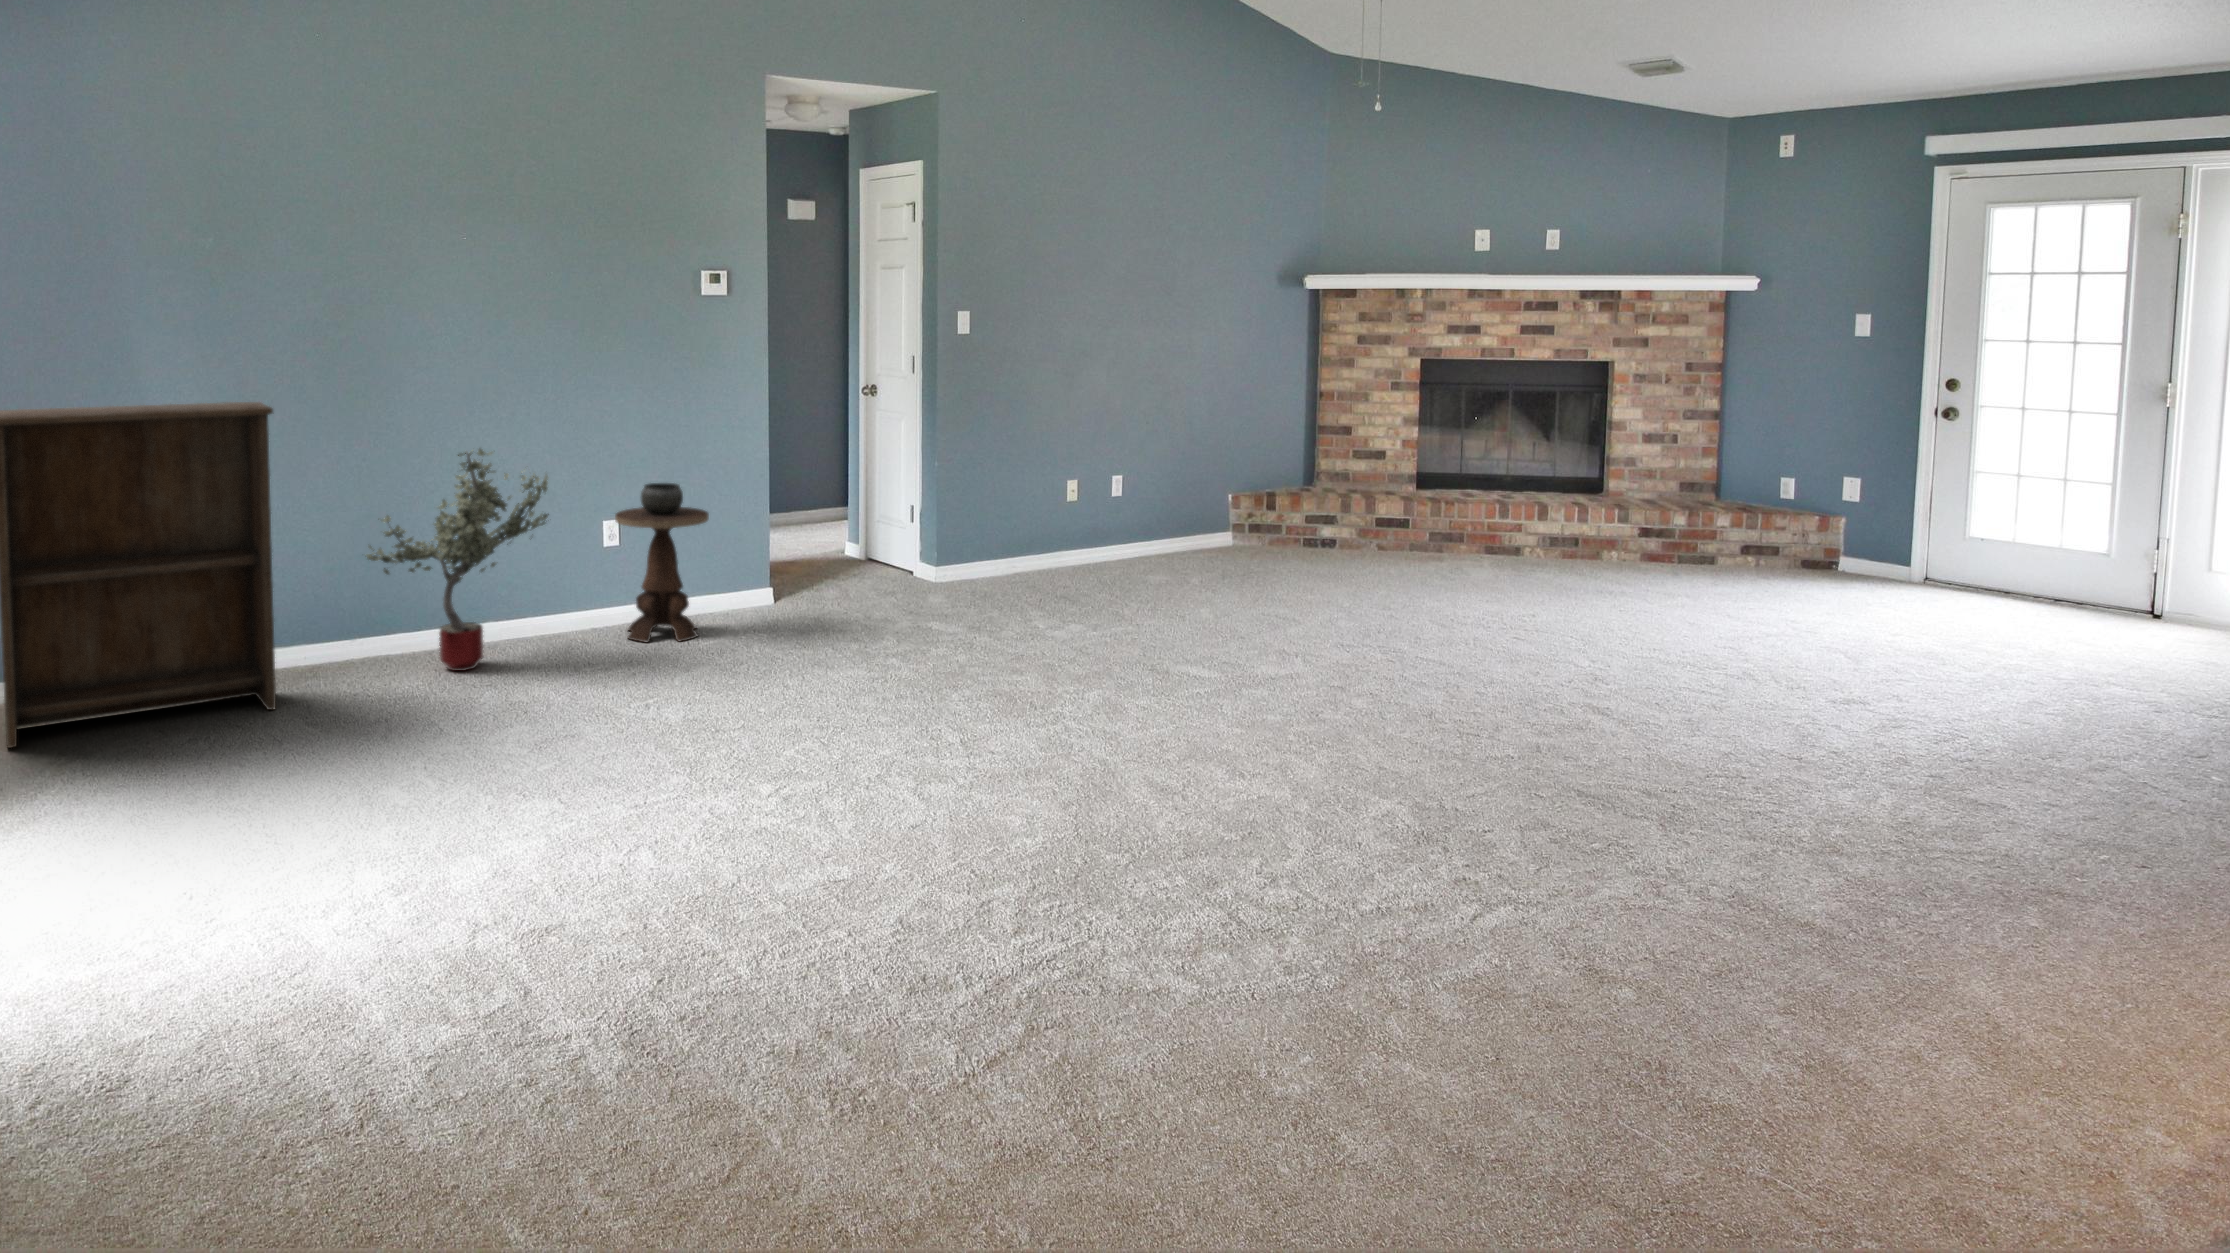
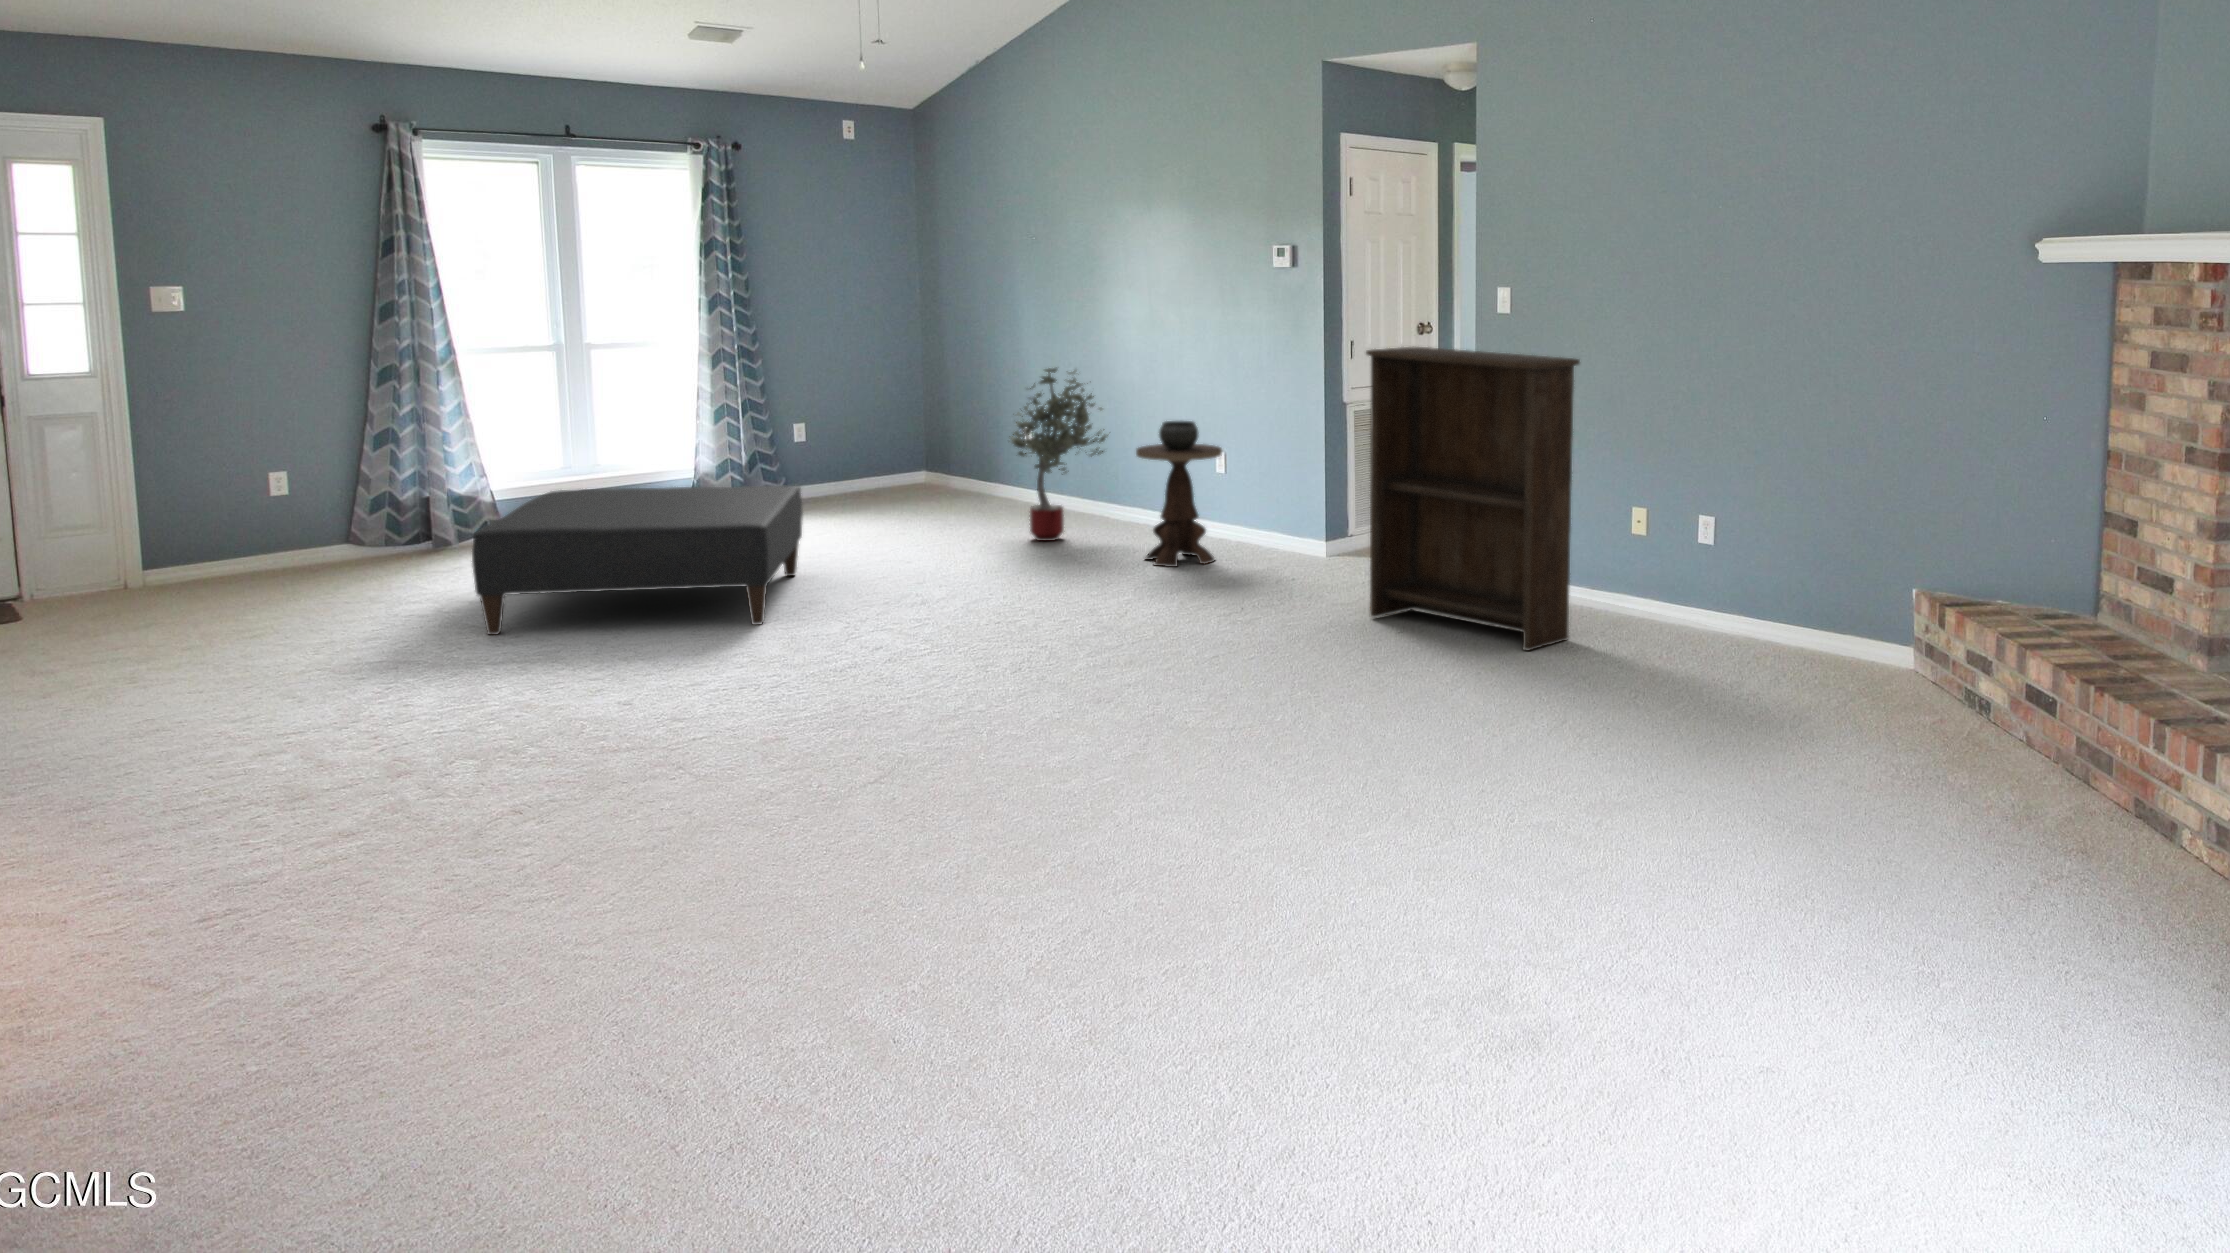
bookshelf: present [0,402,276,748] -> present [1366,346,1580,650]
ottoman: none [399,643,879,925] -> present [472,485,803,635]

